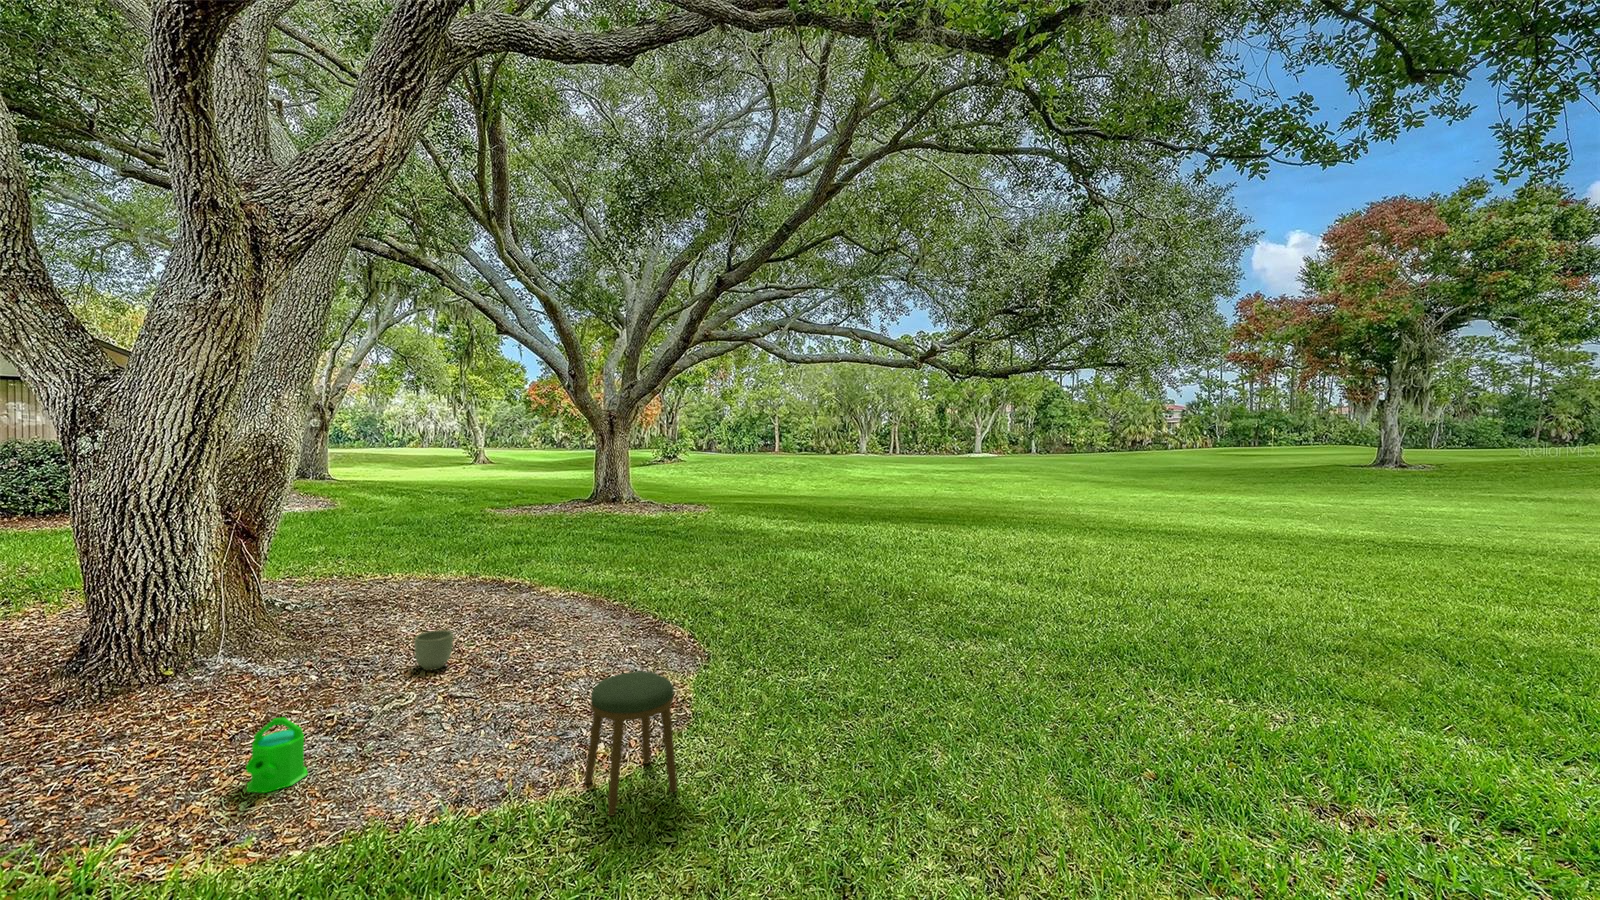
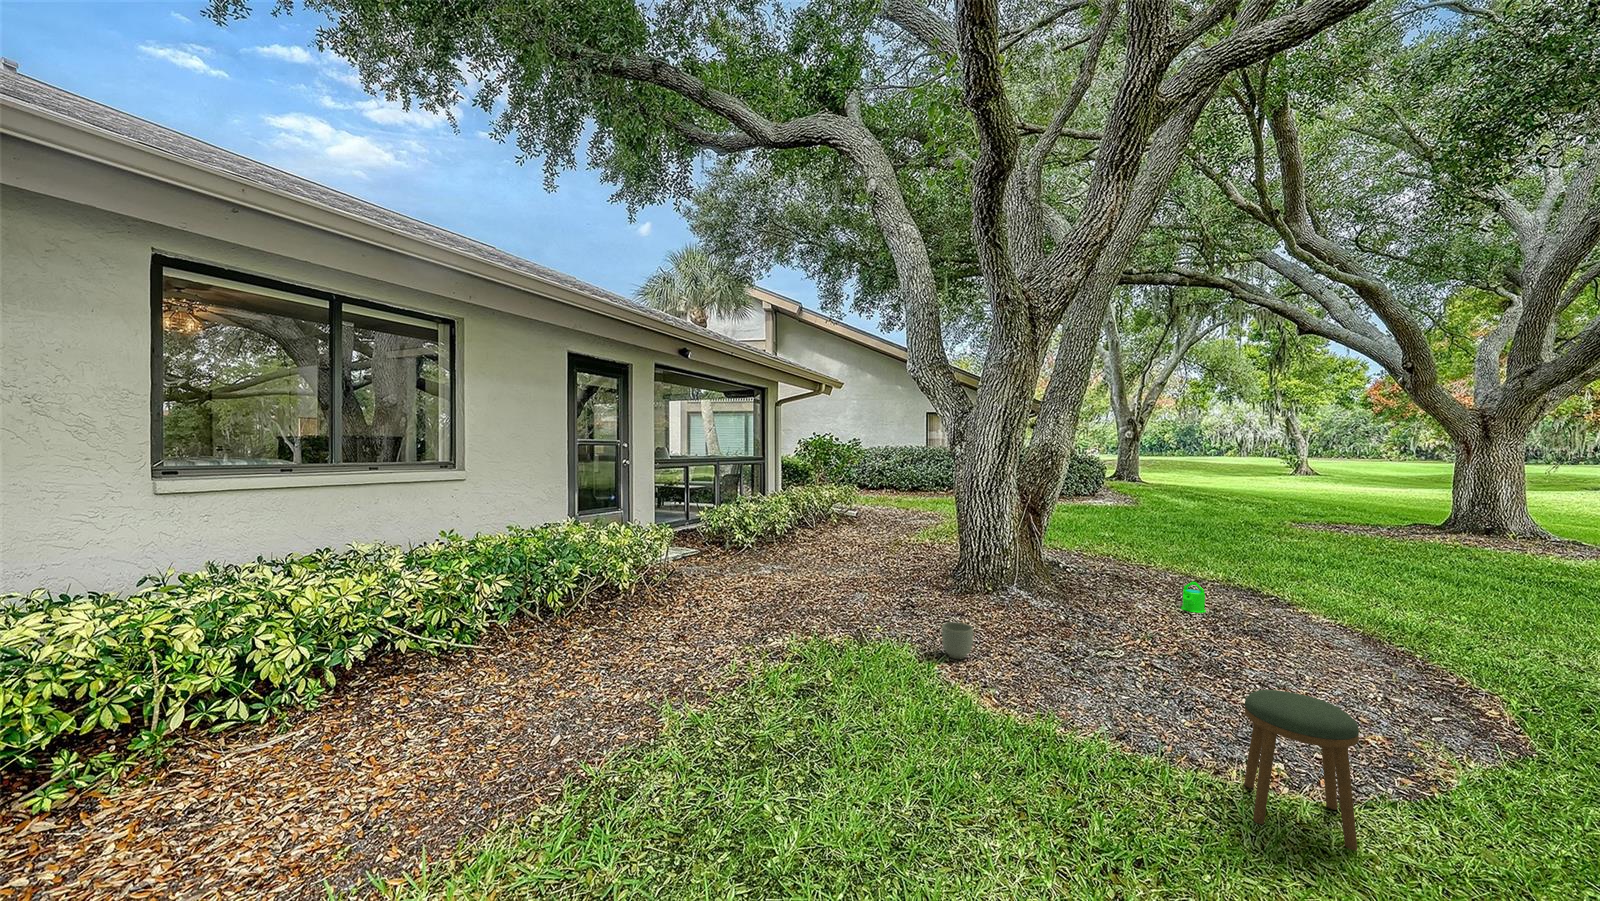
planter: present [414,630,453,670] -> present [942,622,973,659]
watering can: present [246,717,308,793] -> present [1181,582,1206,613]

